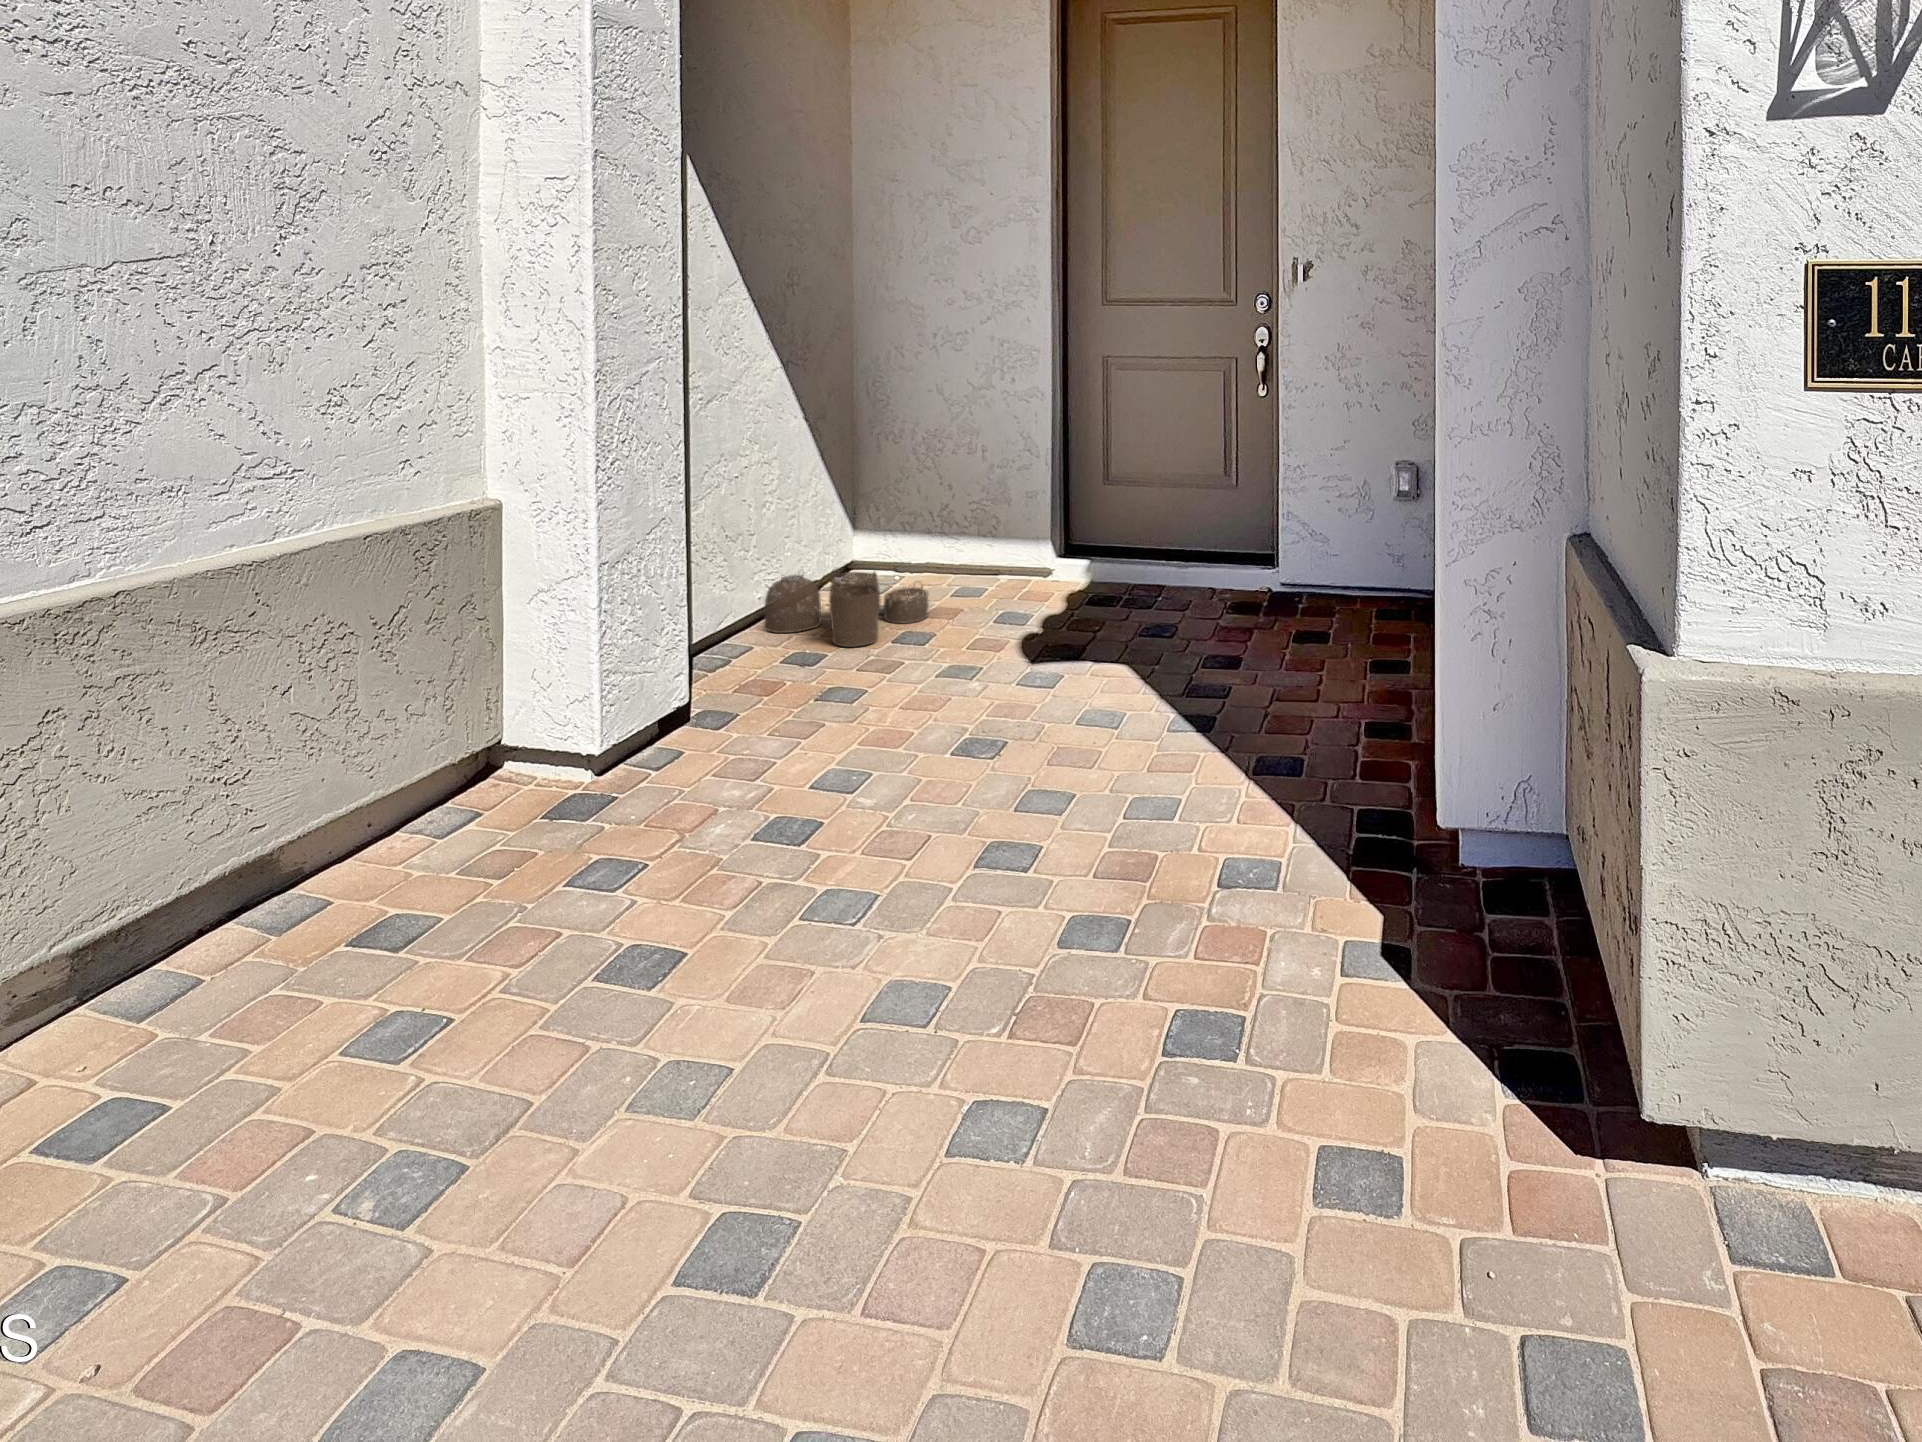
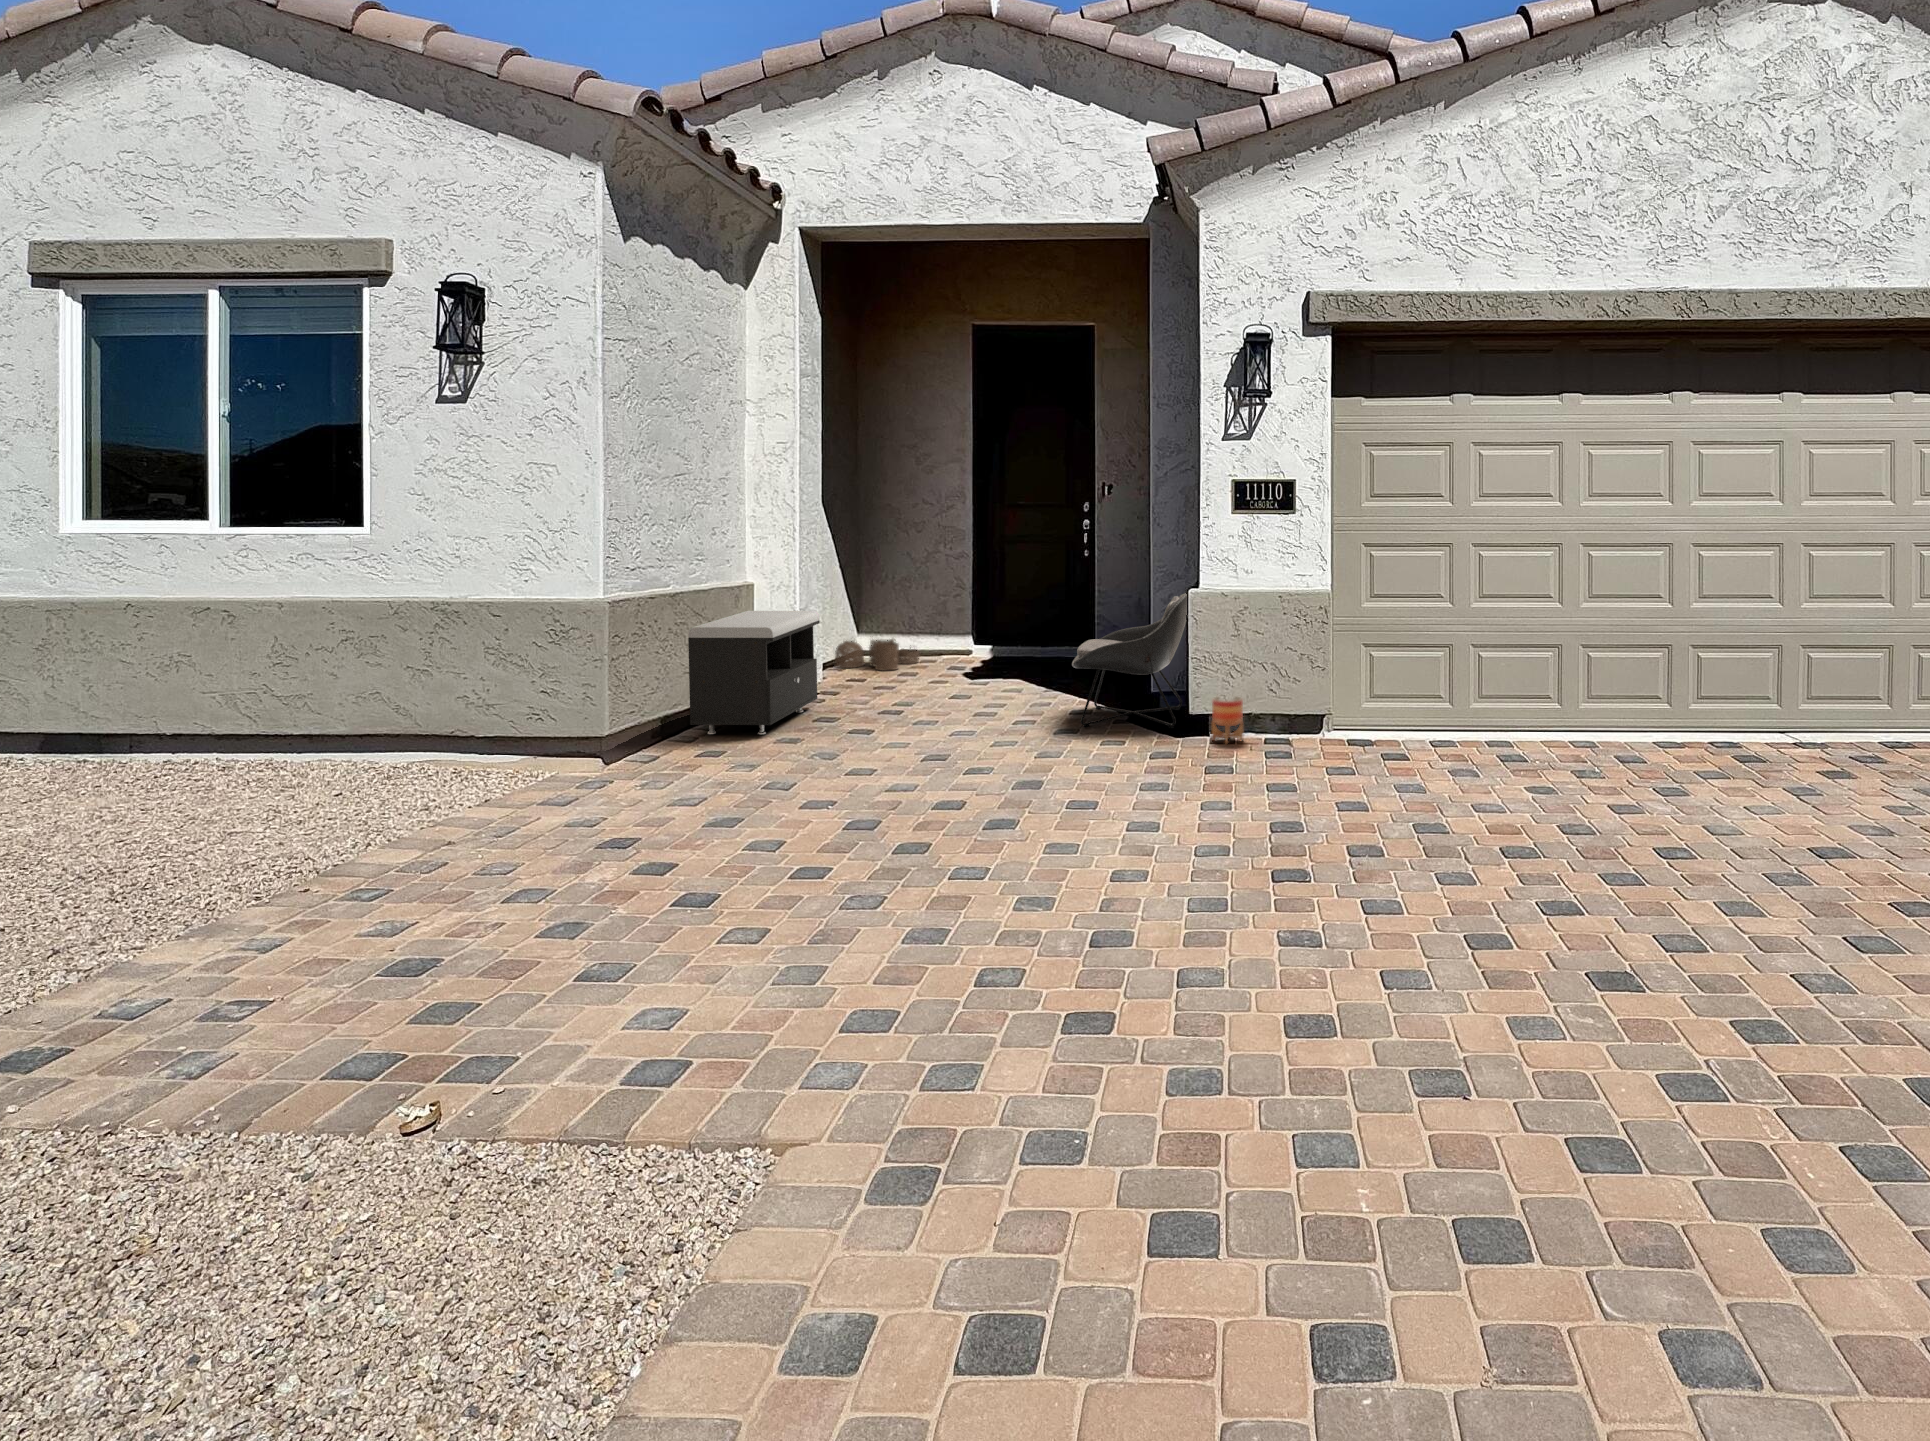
storage bench: none [86,582,589,1014] -> present [688,611,820,735]
lounge chair: none [1213,599,1580,1090] -> present [1072,593,1187,728]
planter: none [1736,1070,1878,1325] -> present [1212,696,1243,743]

